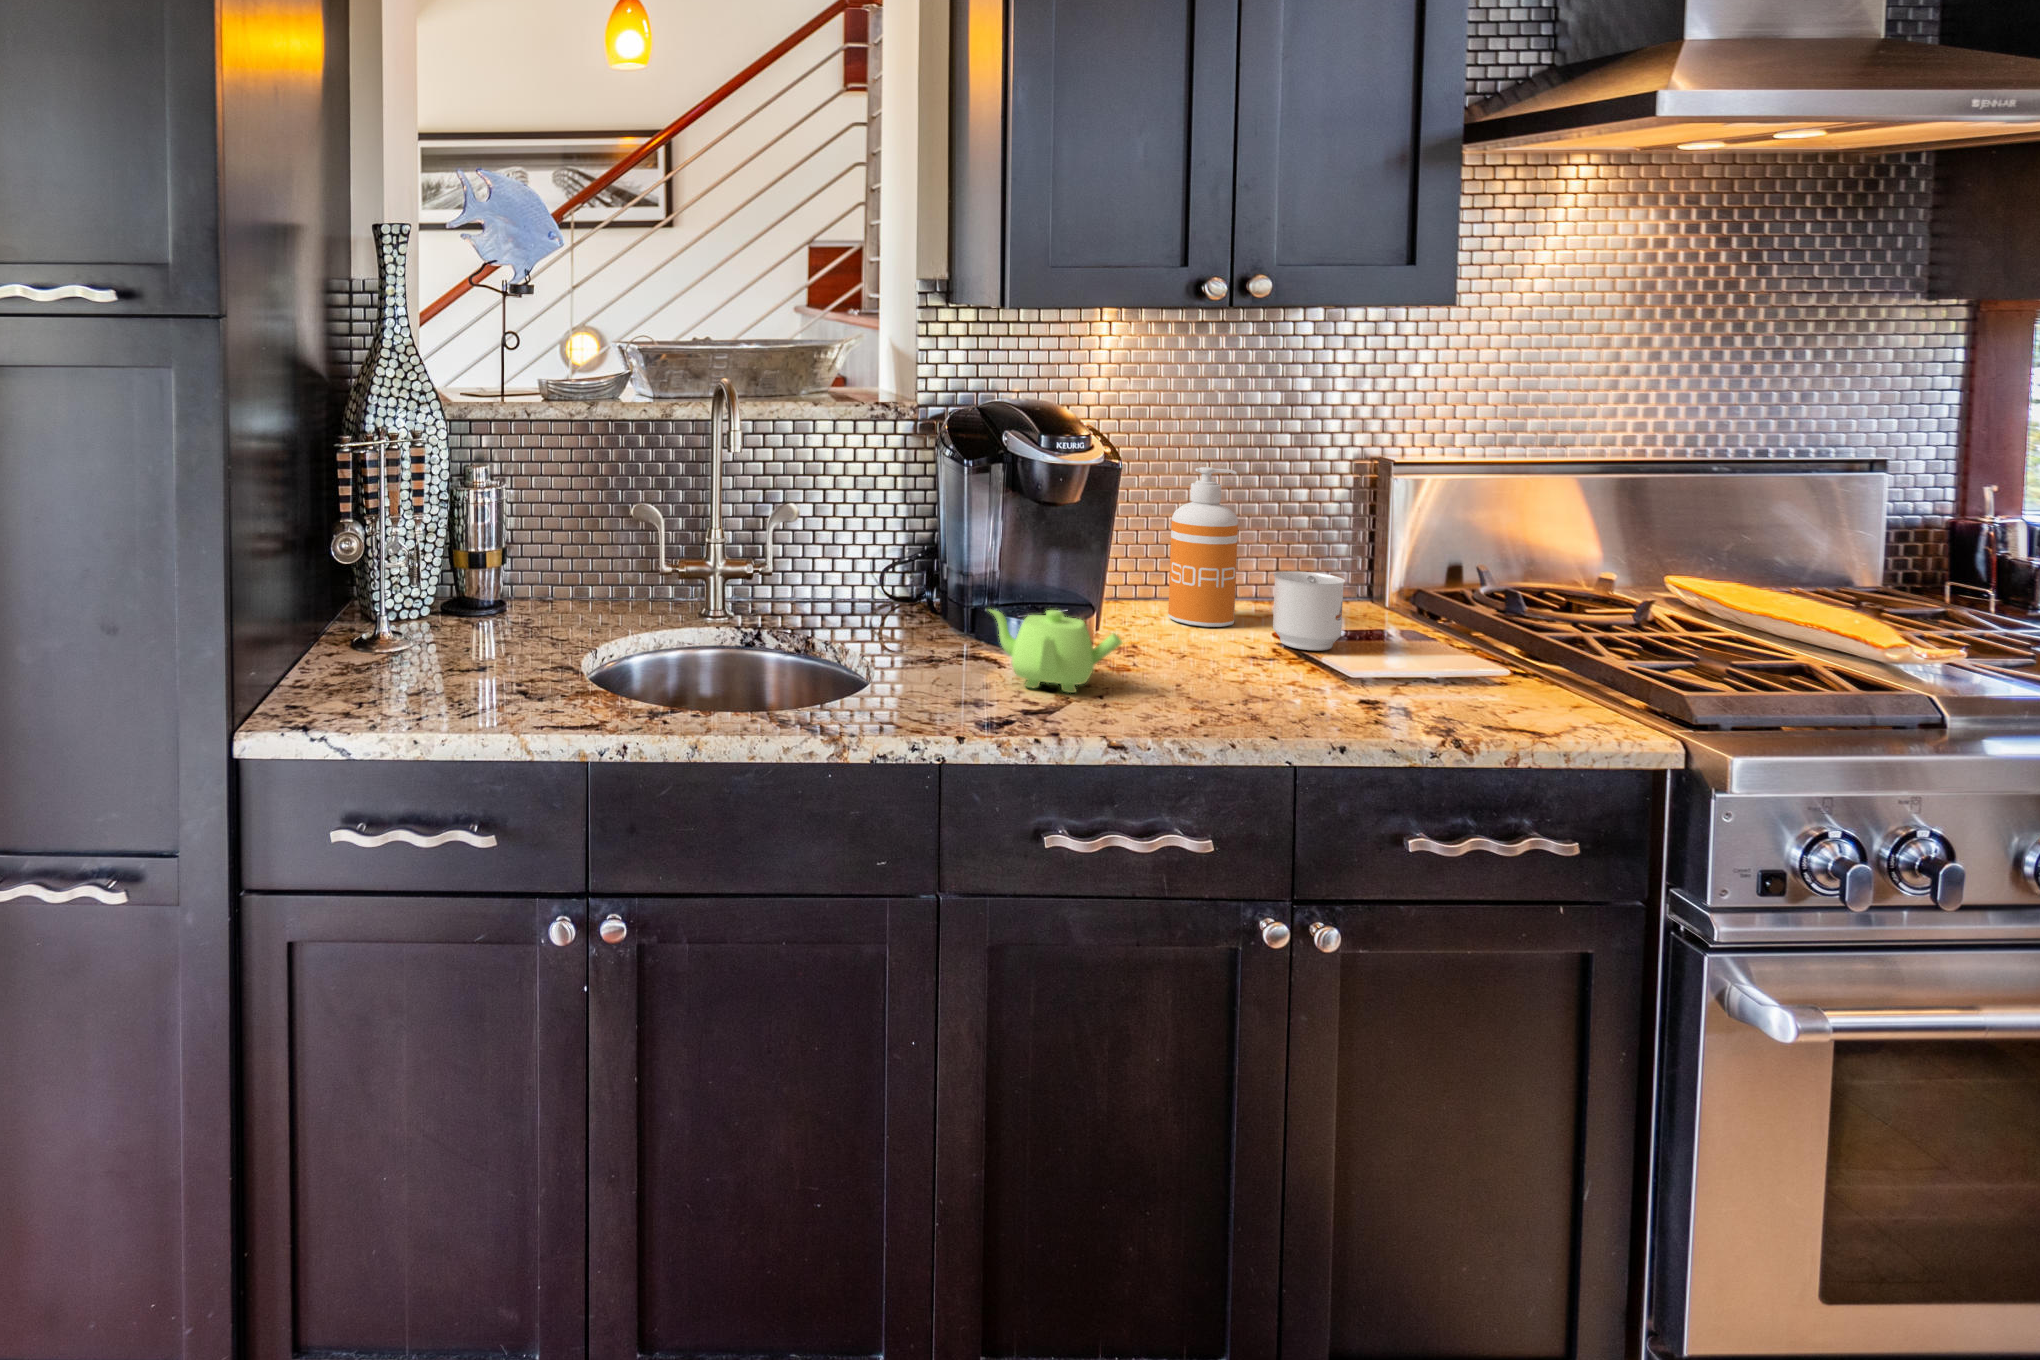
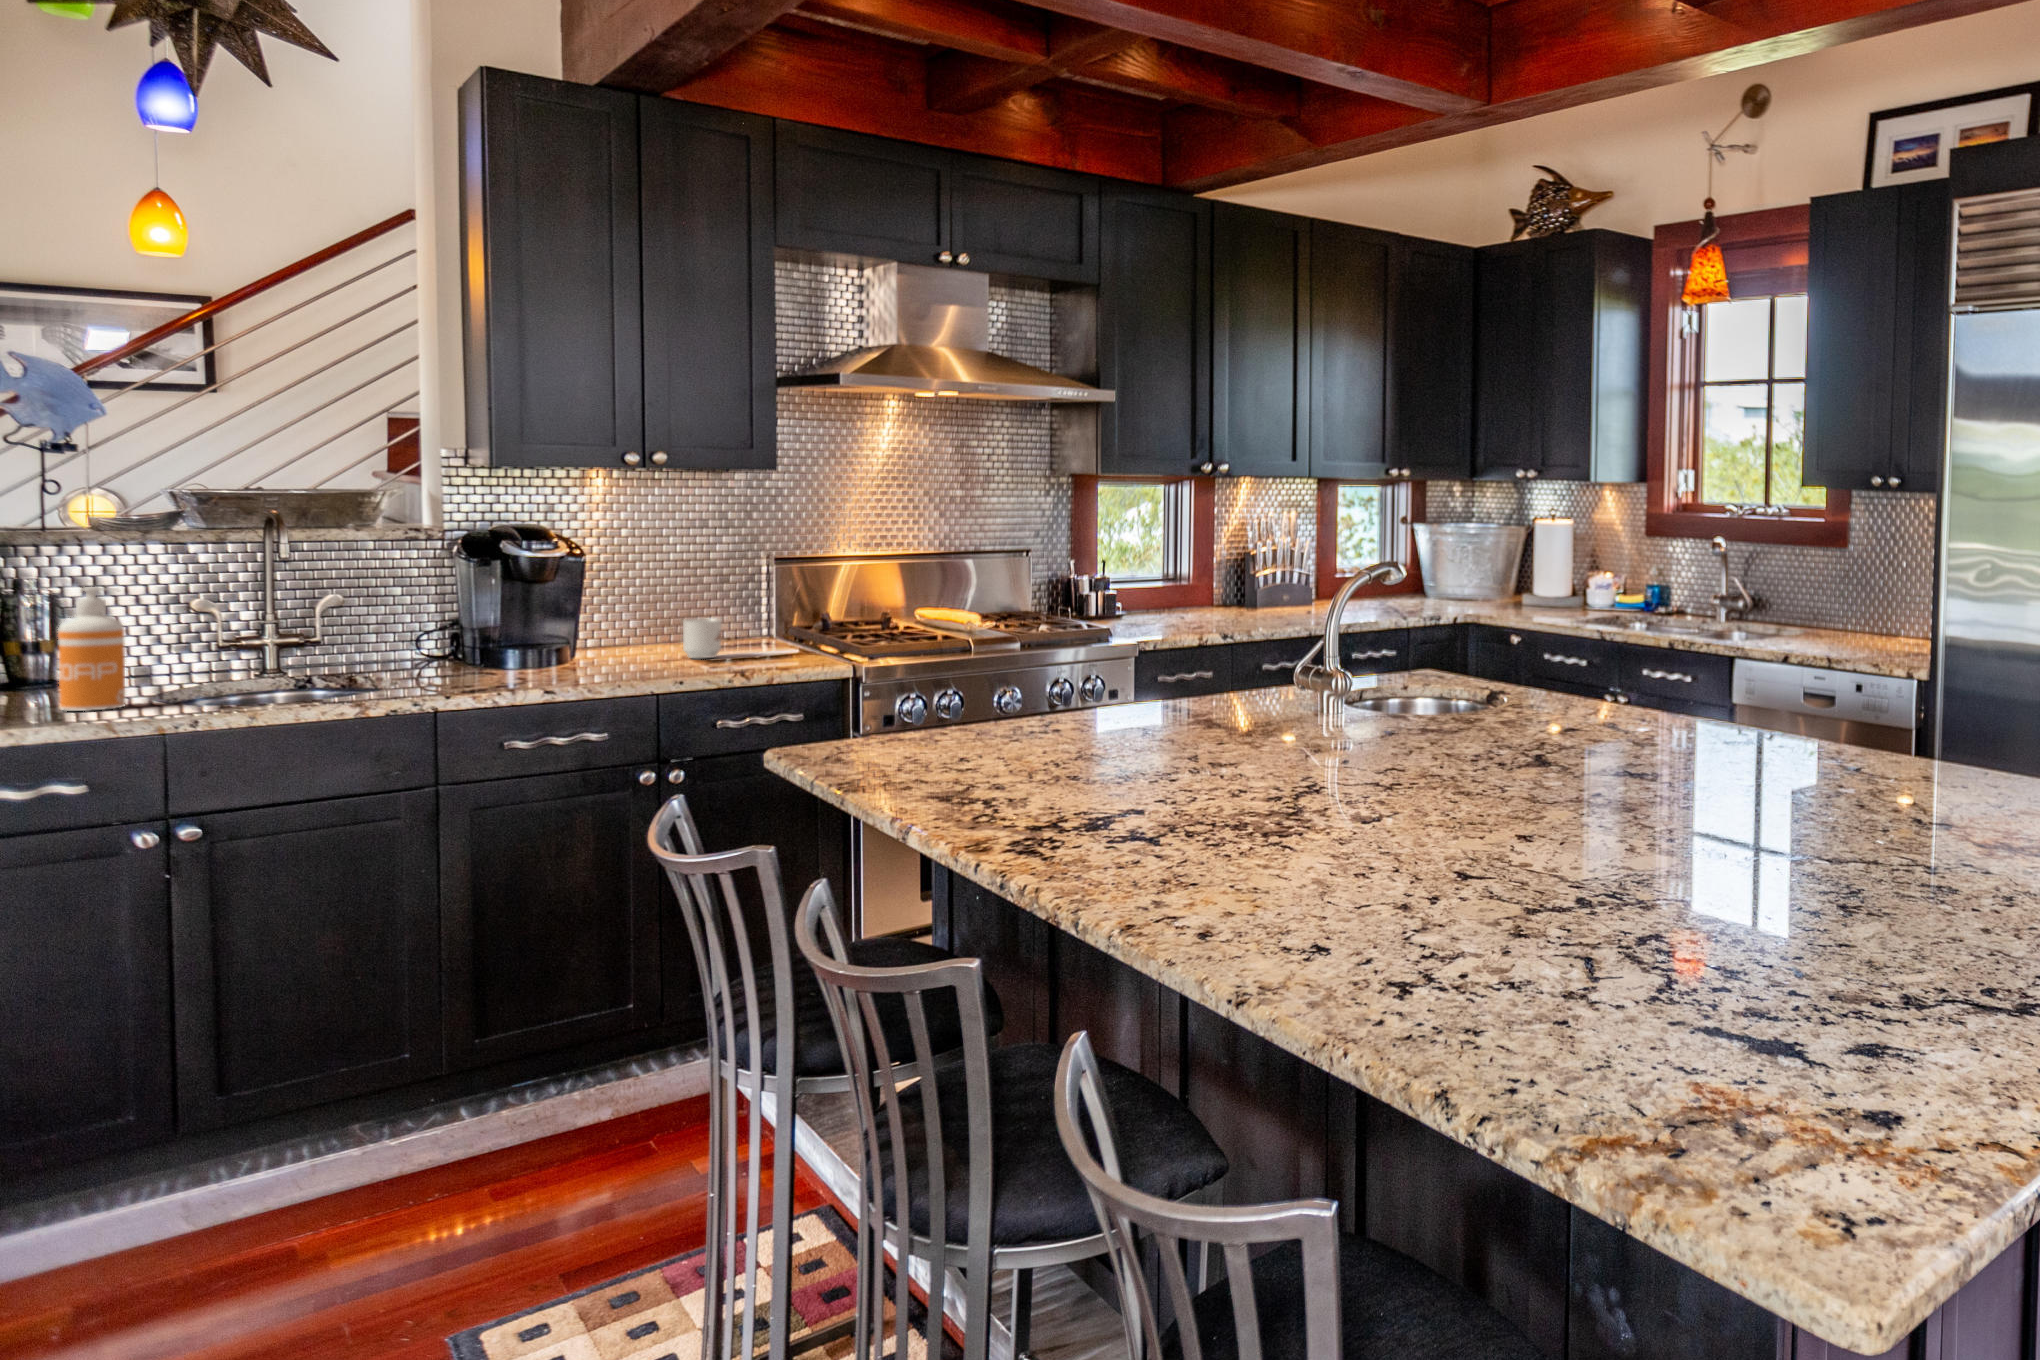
soap dispenser: present [1168,467,1238,627] -> present [58,587,125,711]
teapot: present [989,610,1122,693] -> none [480,635,566,679]

